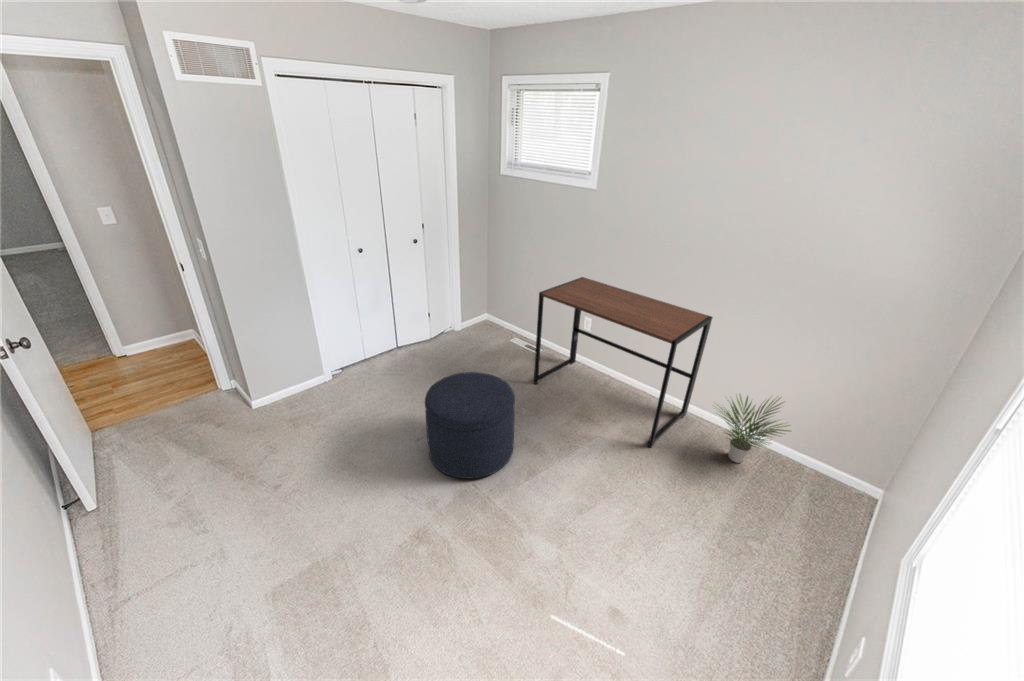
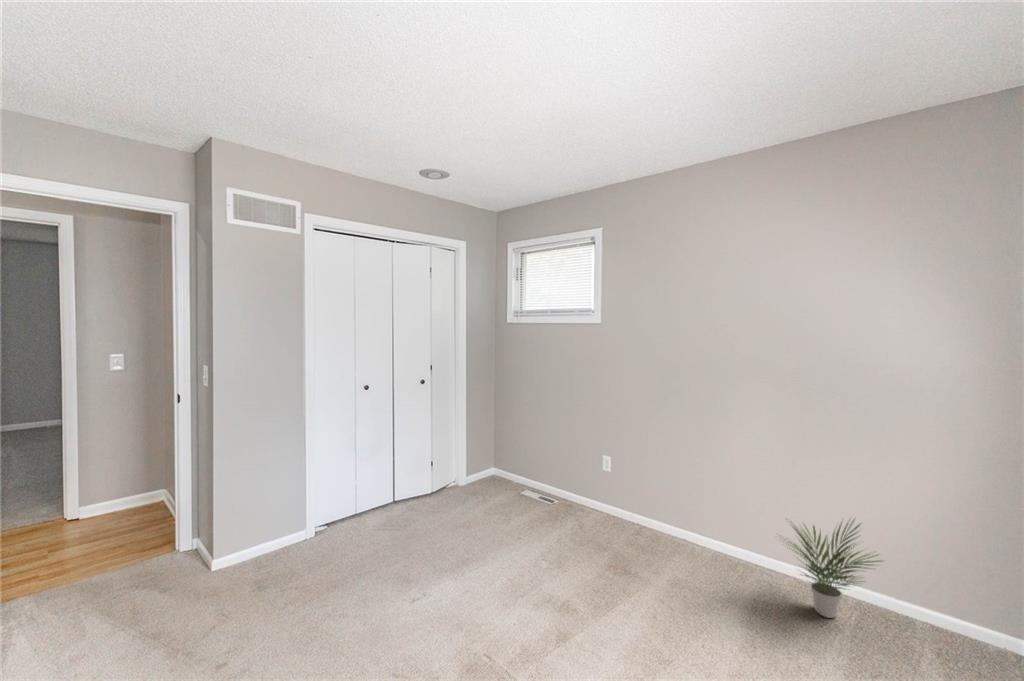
desk: present [534,277,712,448] -> none [553,410,747,603]
ottoman: present [425,372,515,479] -> none [428,506,537,647]

